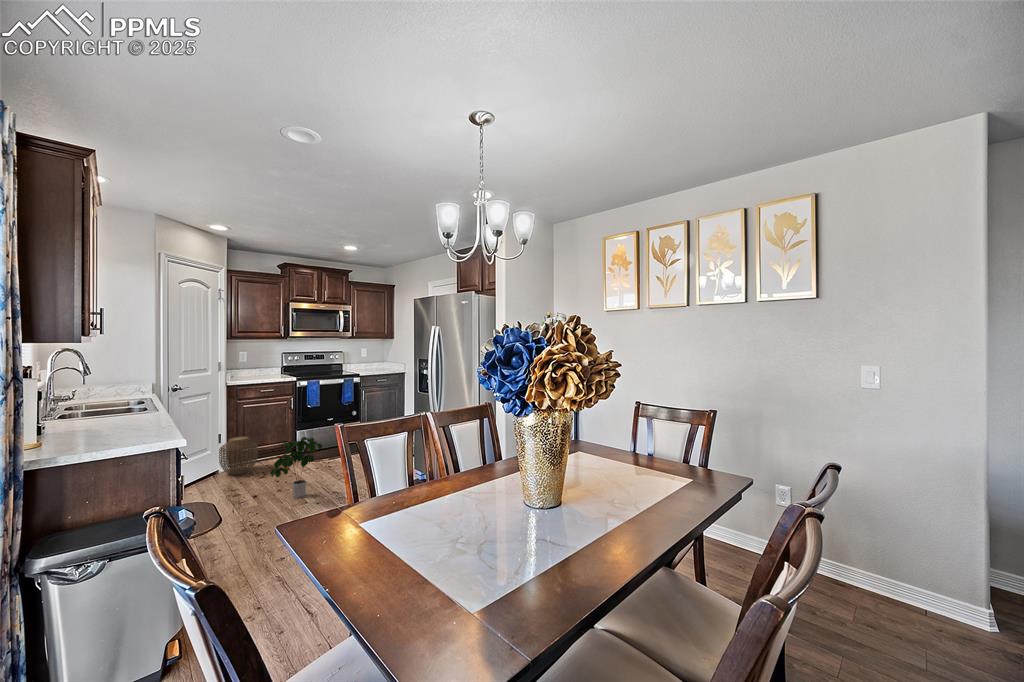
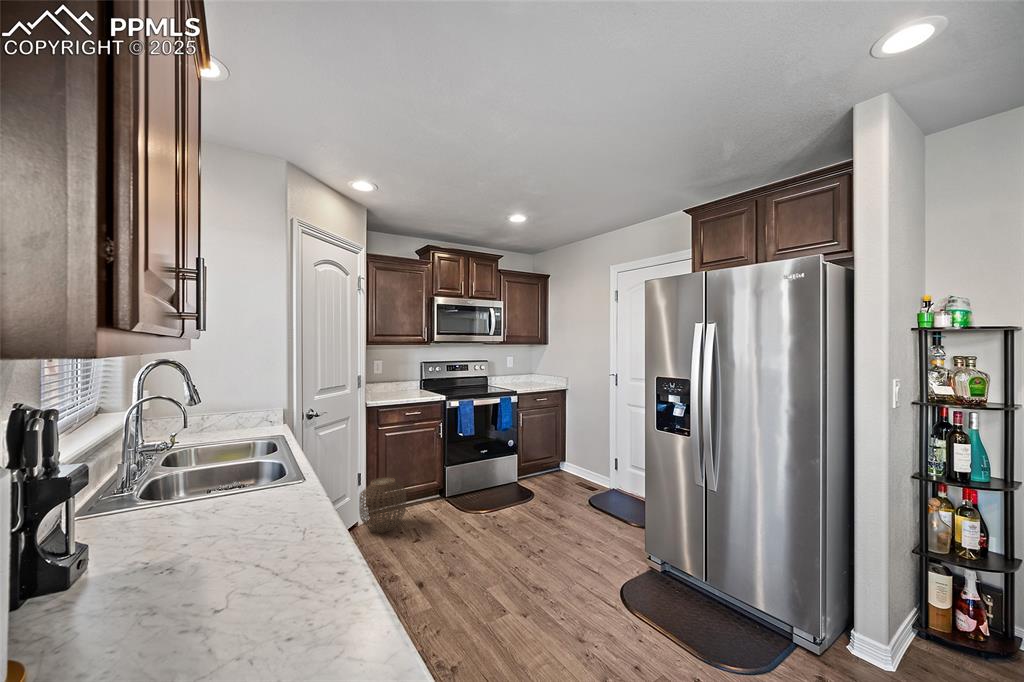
potted plant: present [271,437,322,498] -> none [451,496,513,596]

